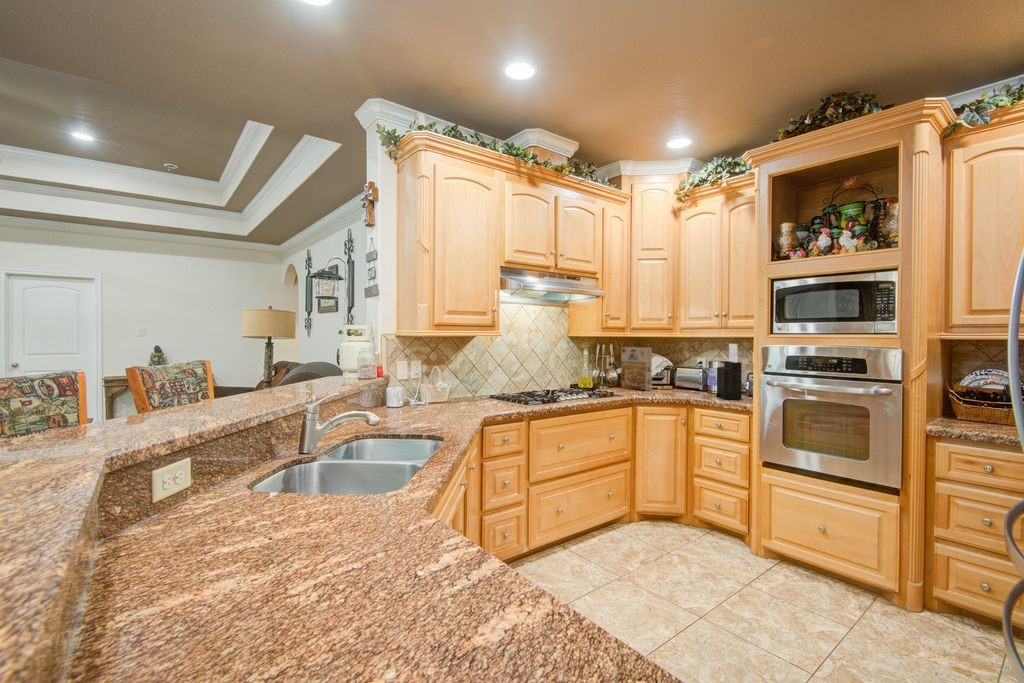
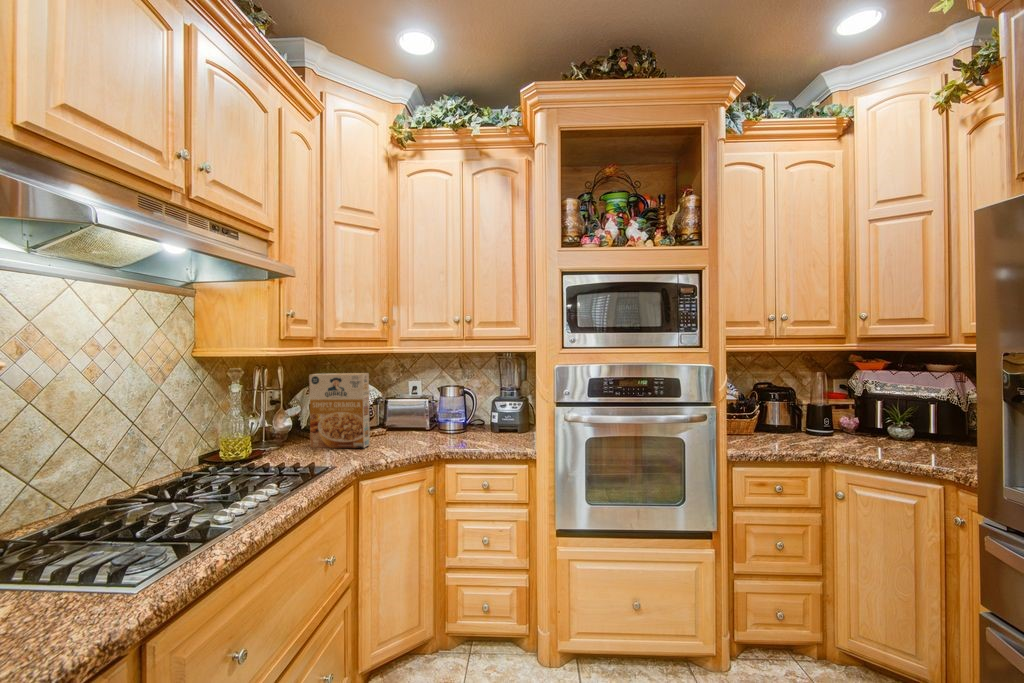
knife block: present [716,344,742,400] -> none [466,362,508,445]

